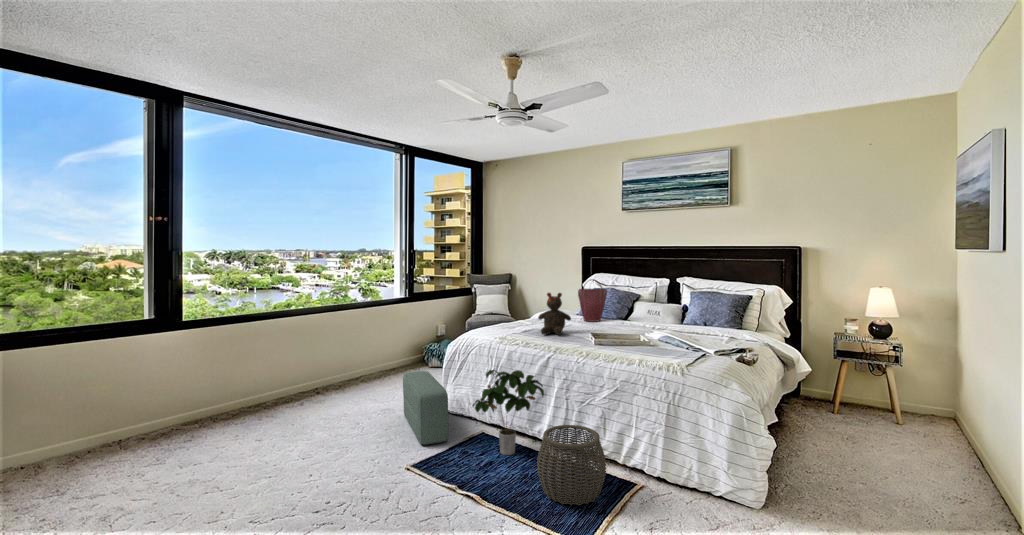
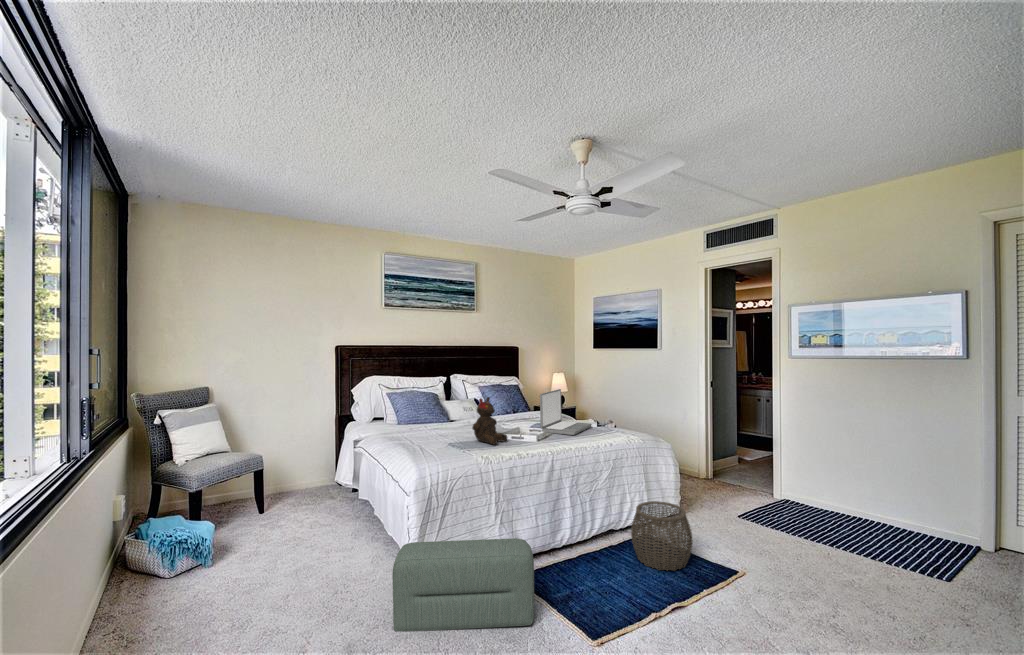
handbag: present [578,279,607,322] -> none [434,381,454,427]
laptop: none [623,298,683,349] -> present [540,389,592,435]
potted plant: present [472,370,544,455] -> none [541,479,593,577]

